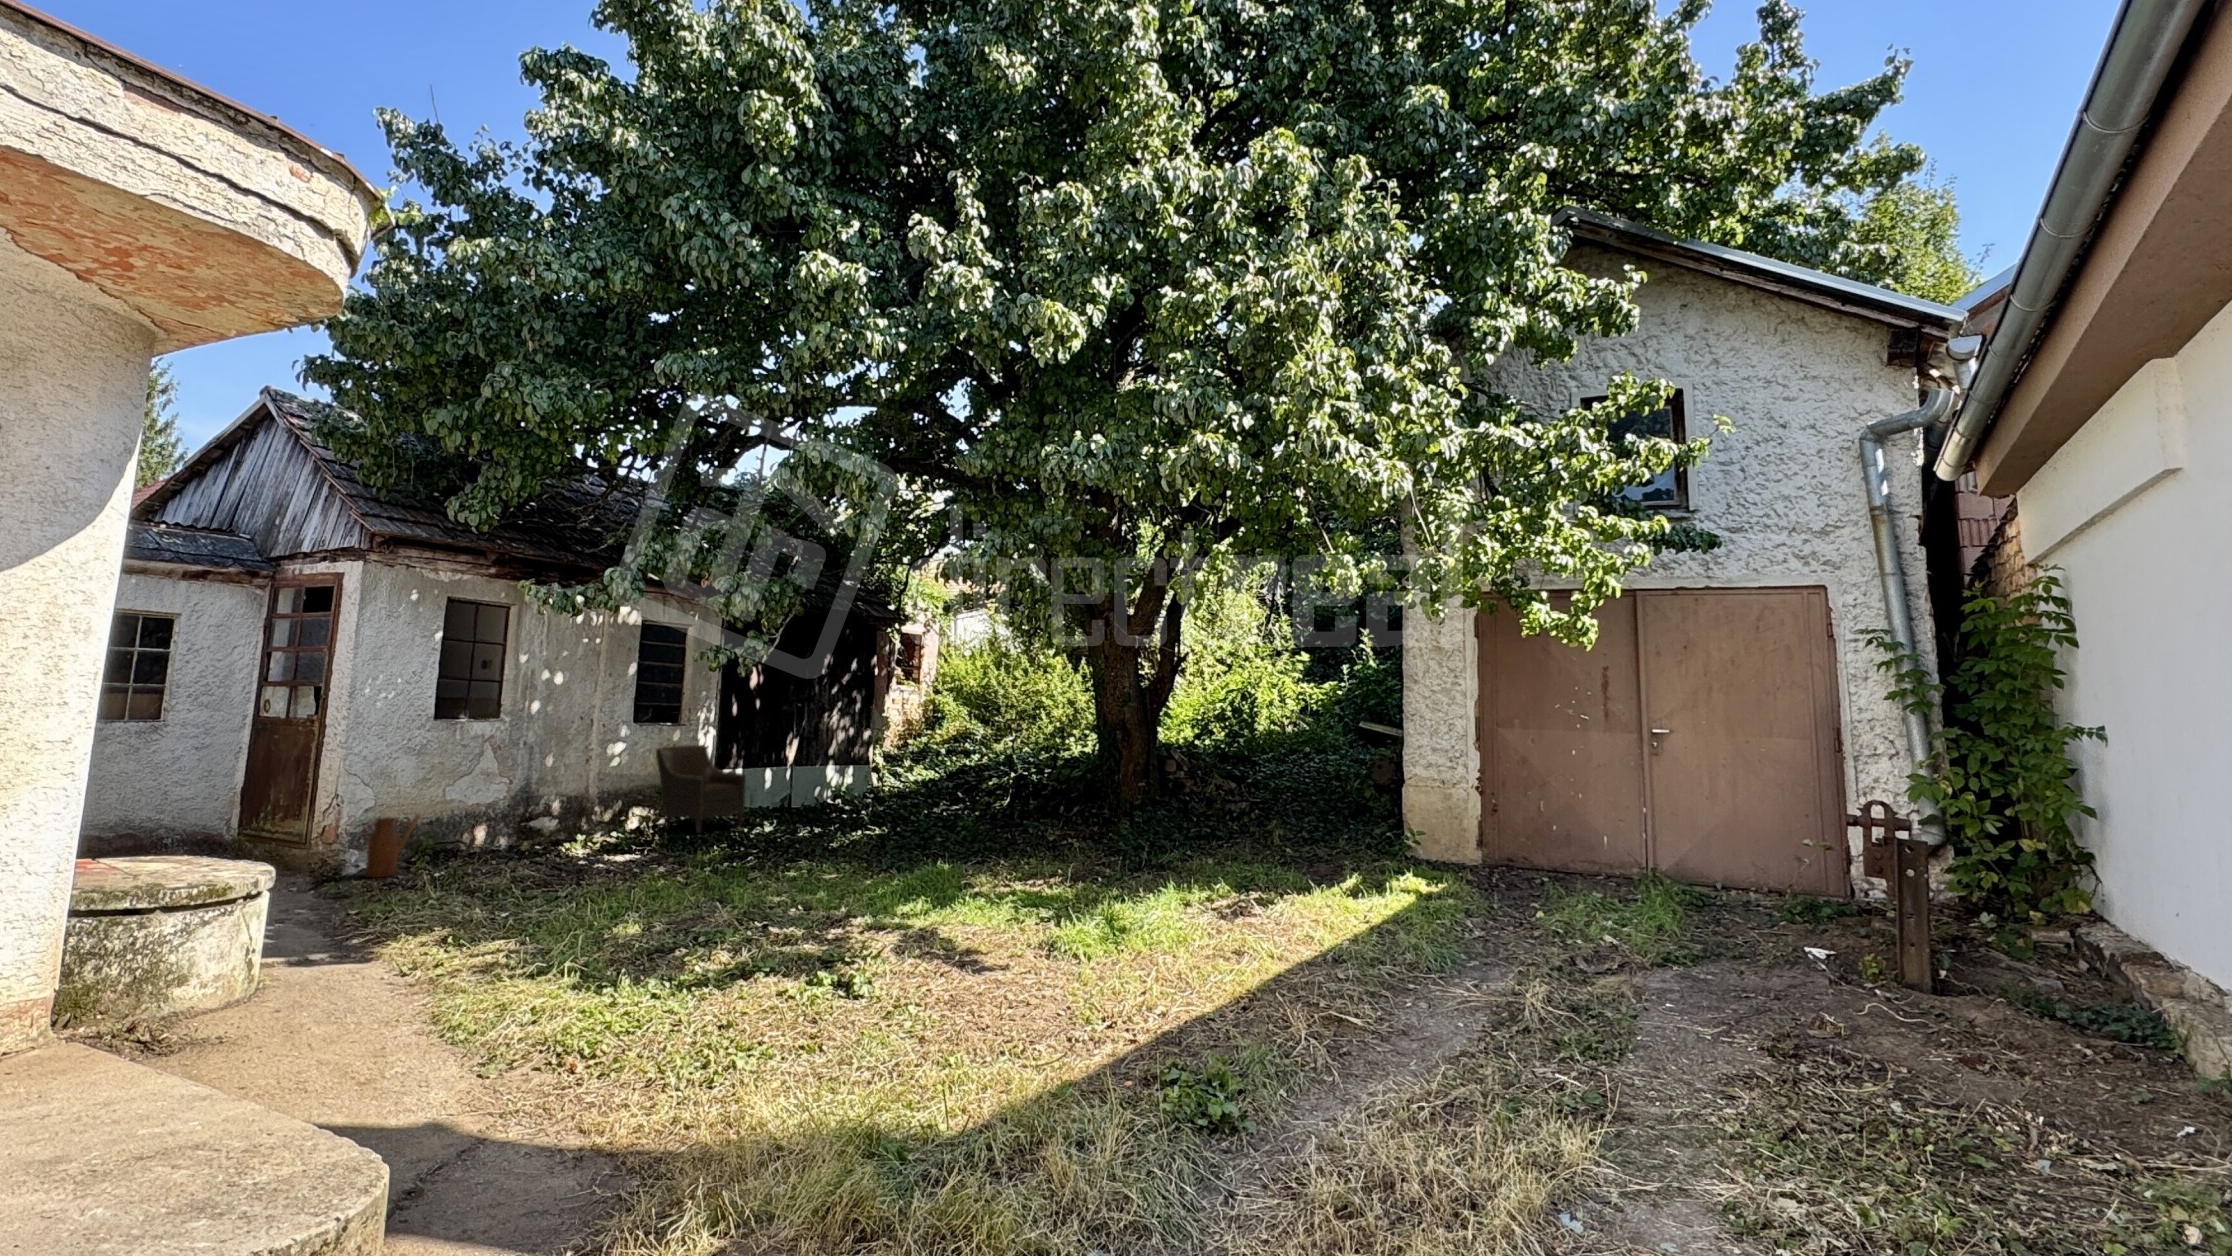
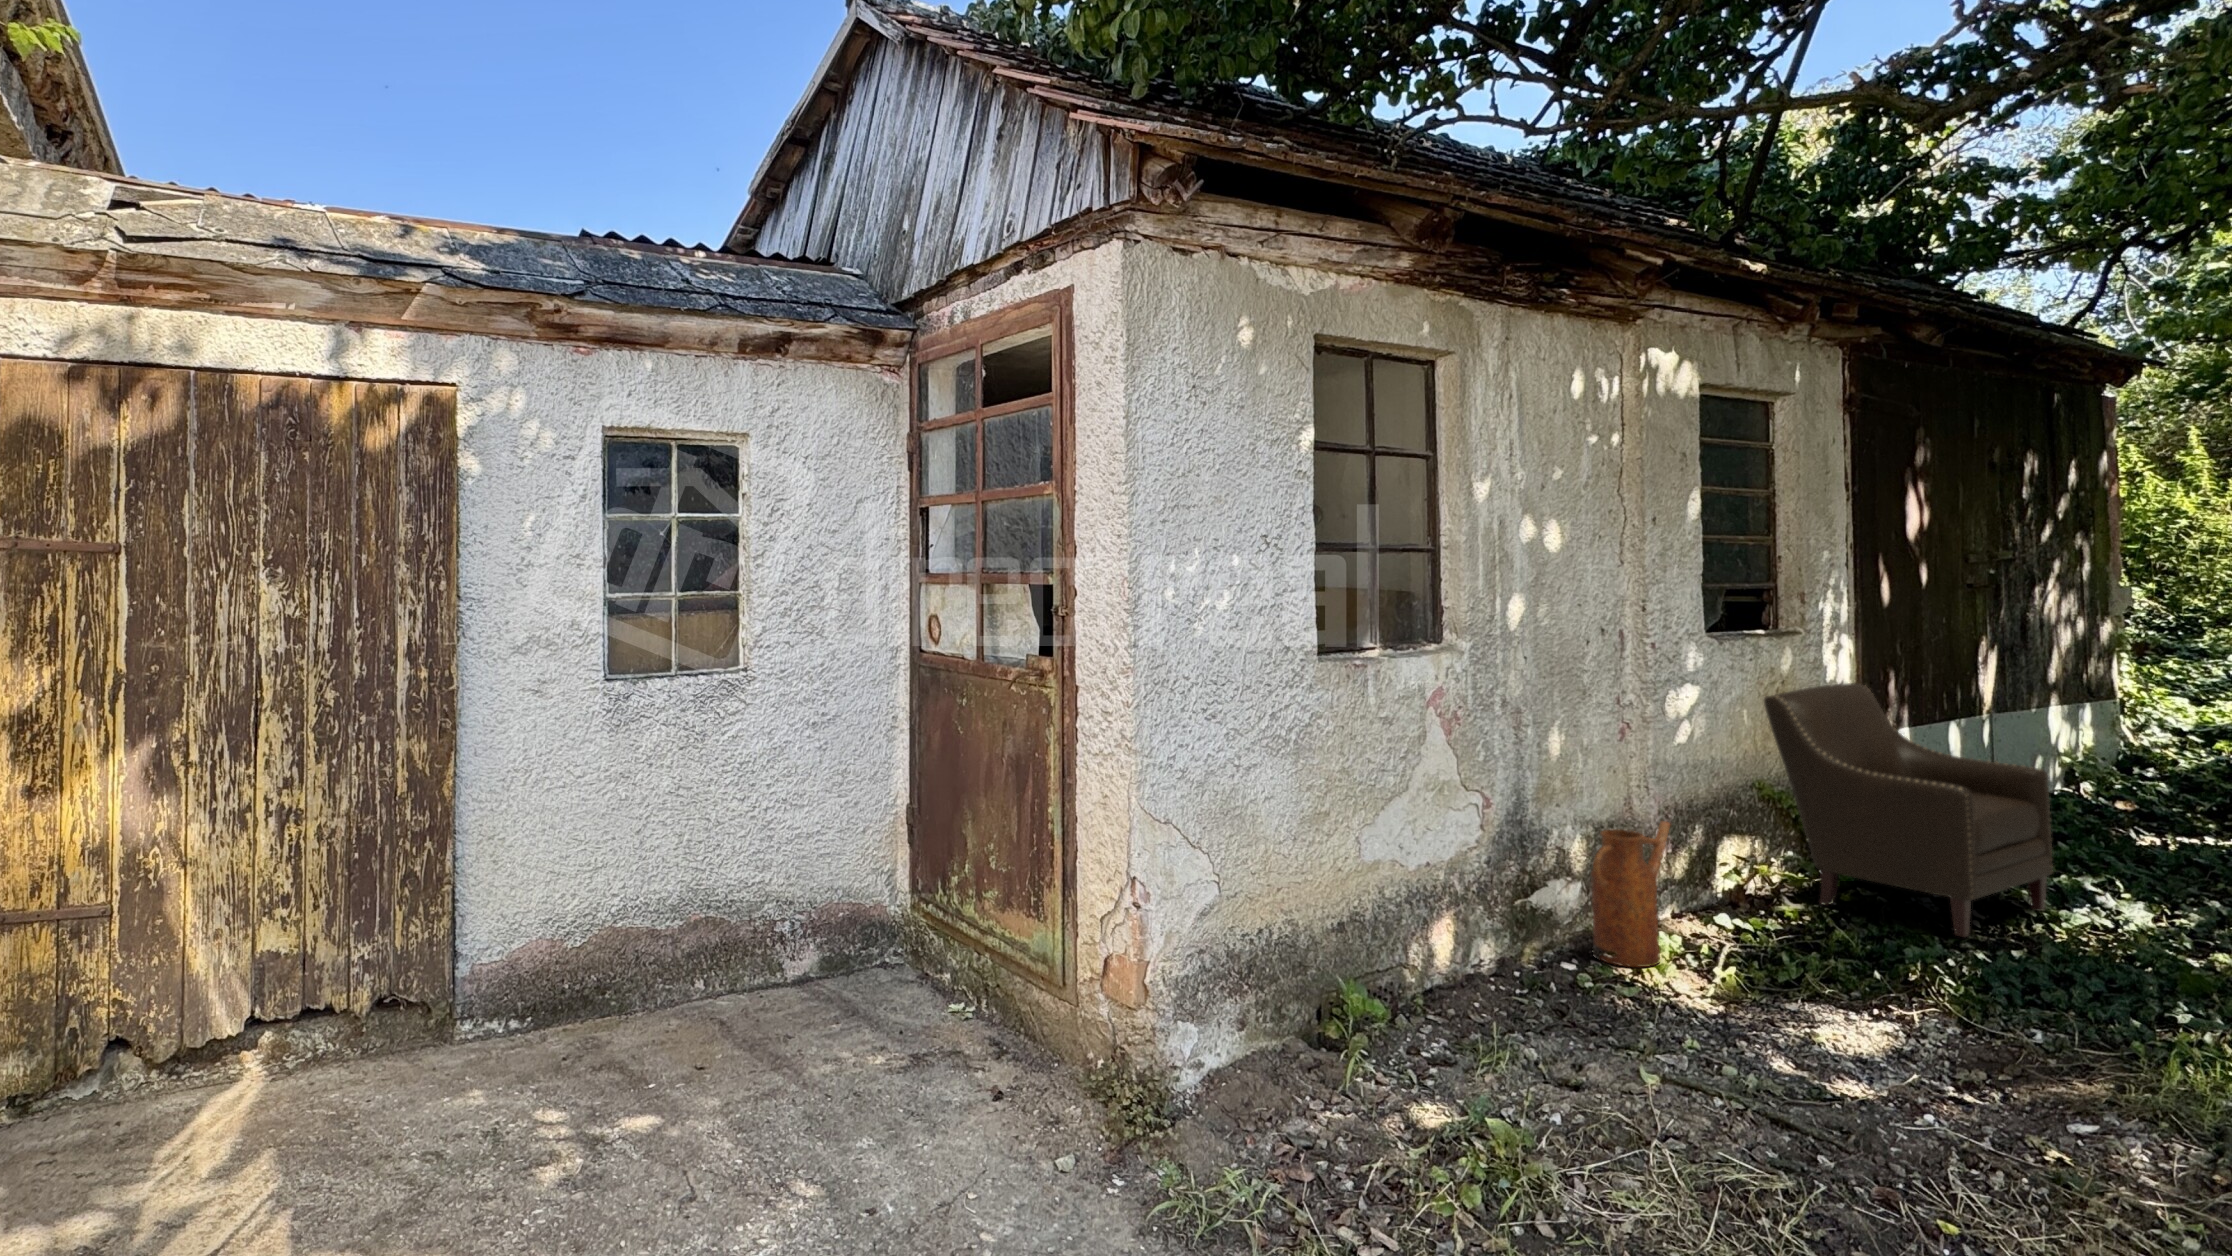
watering can: present [363,815,420,878] -> present [1591,821,1670,967]

